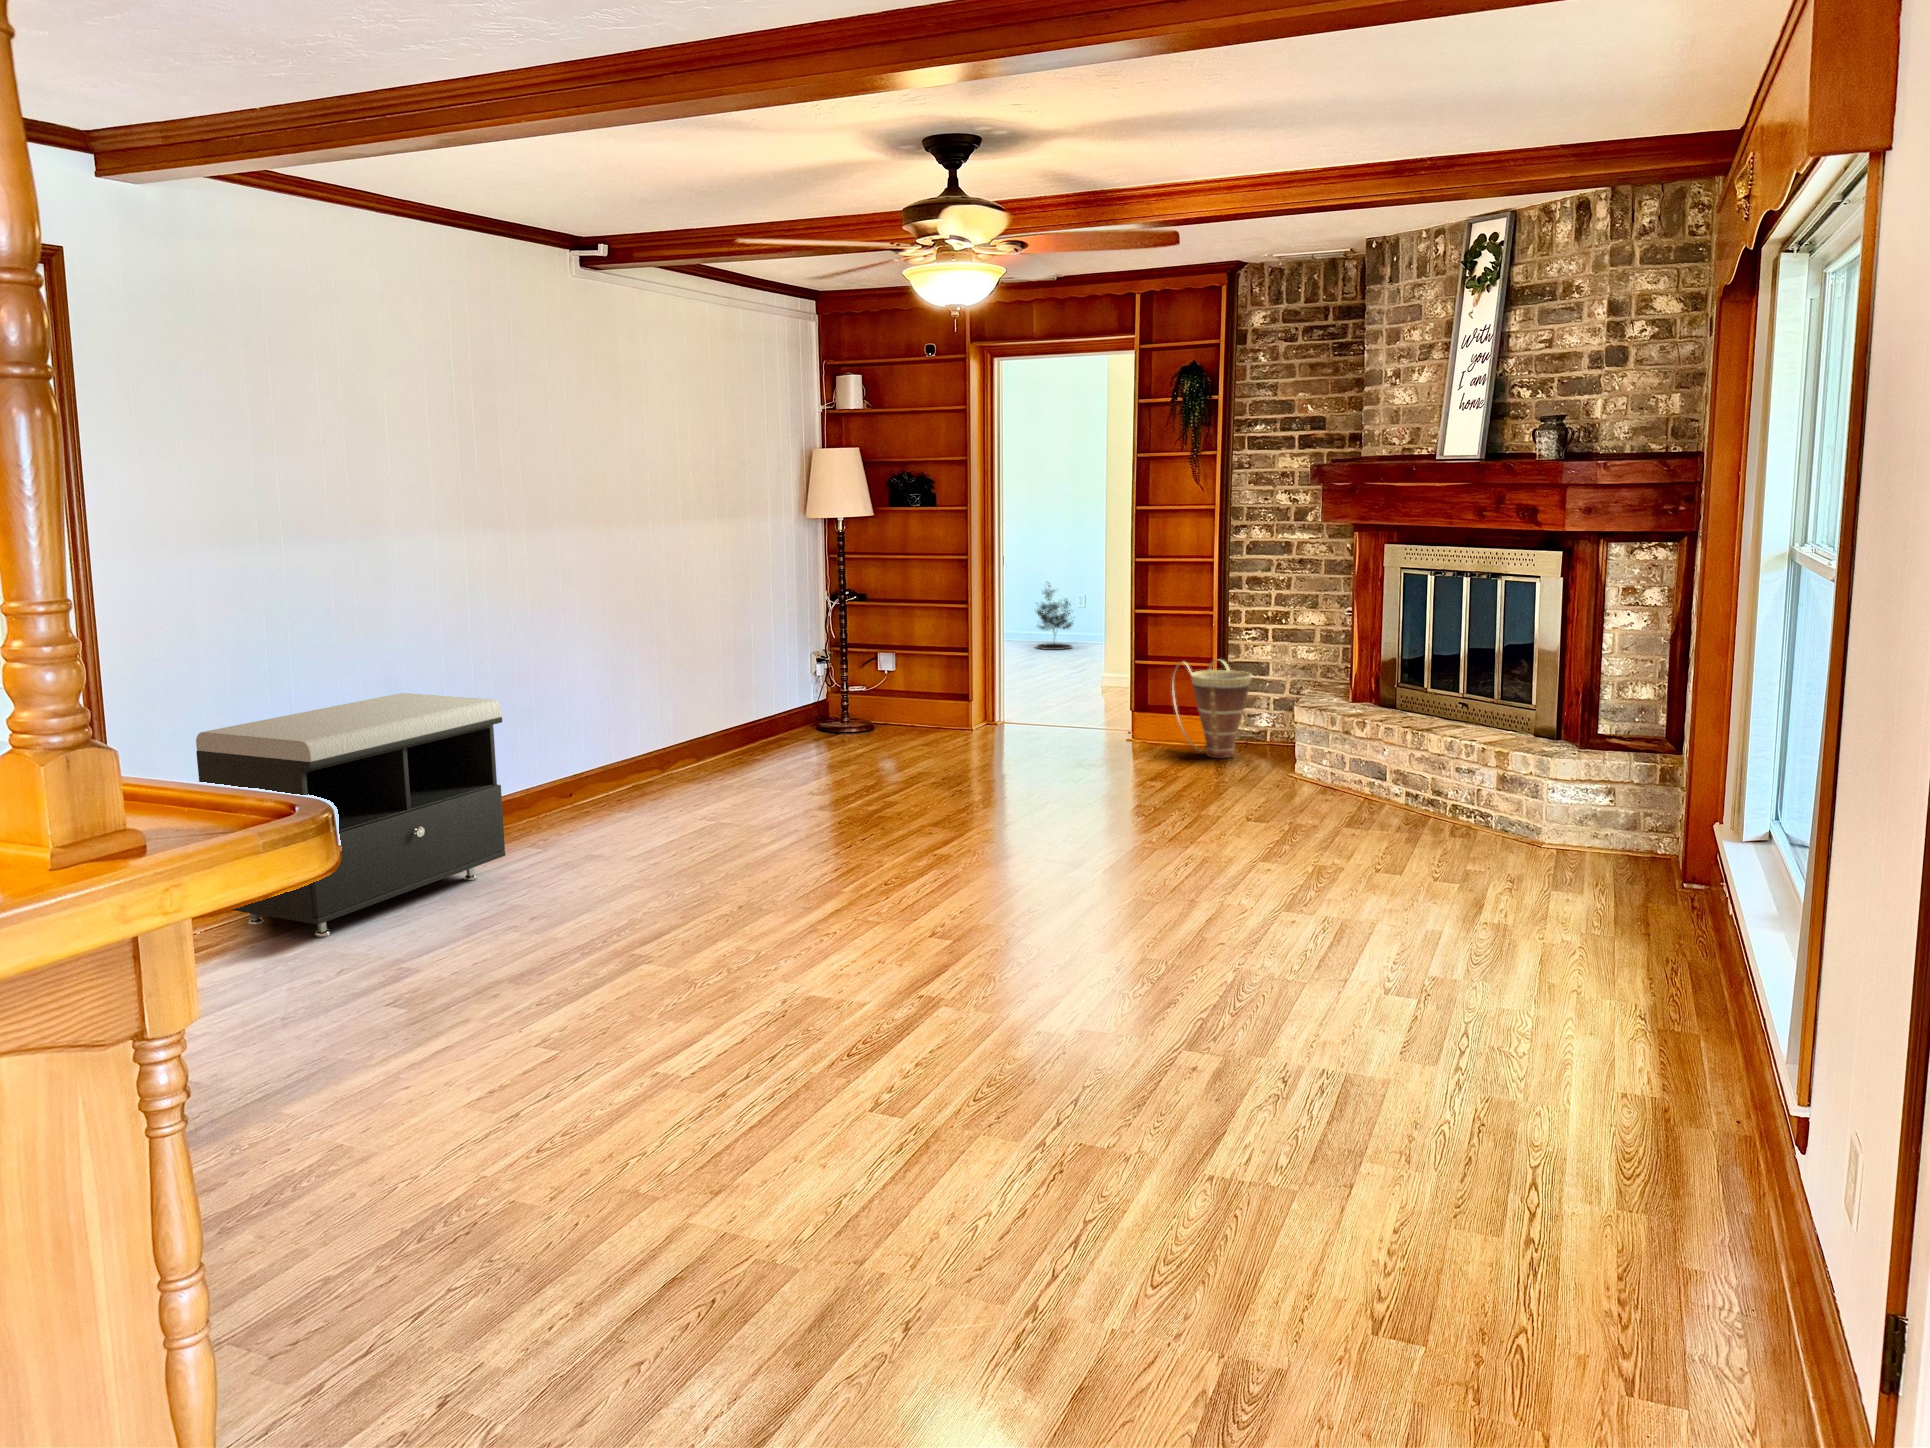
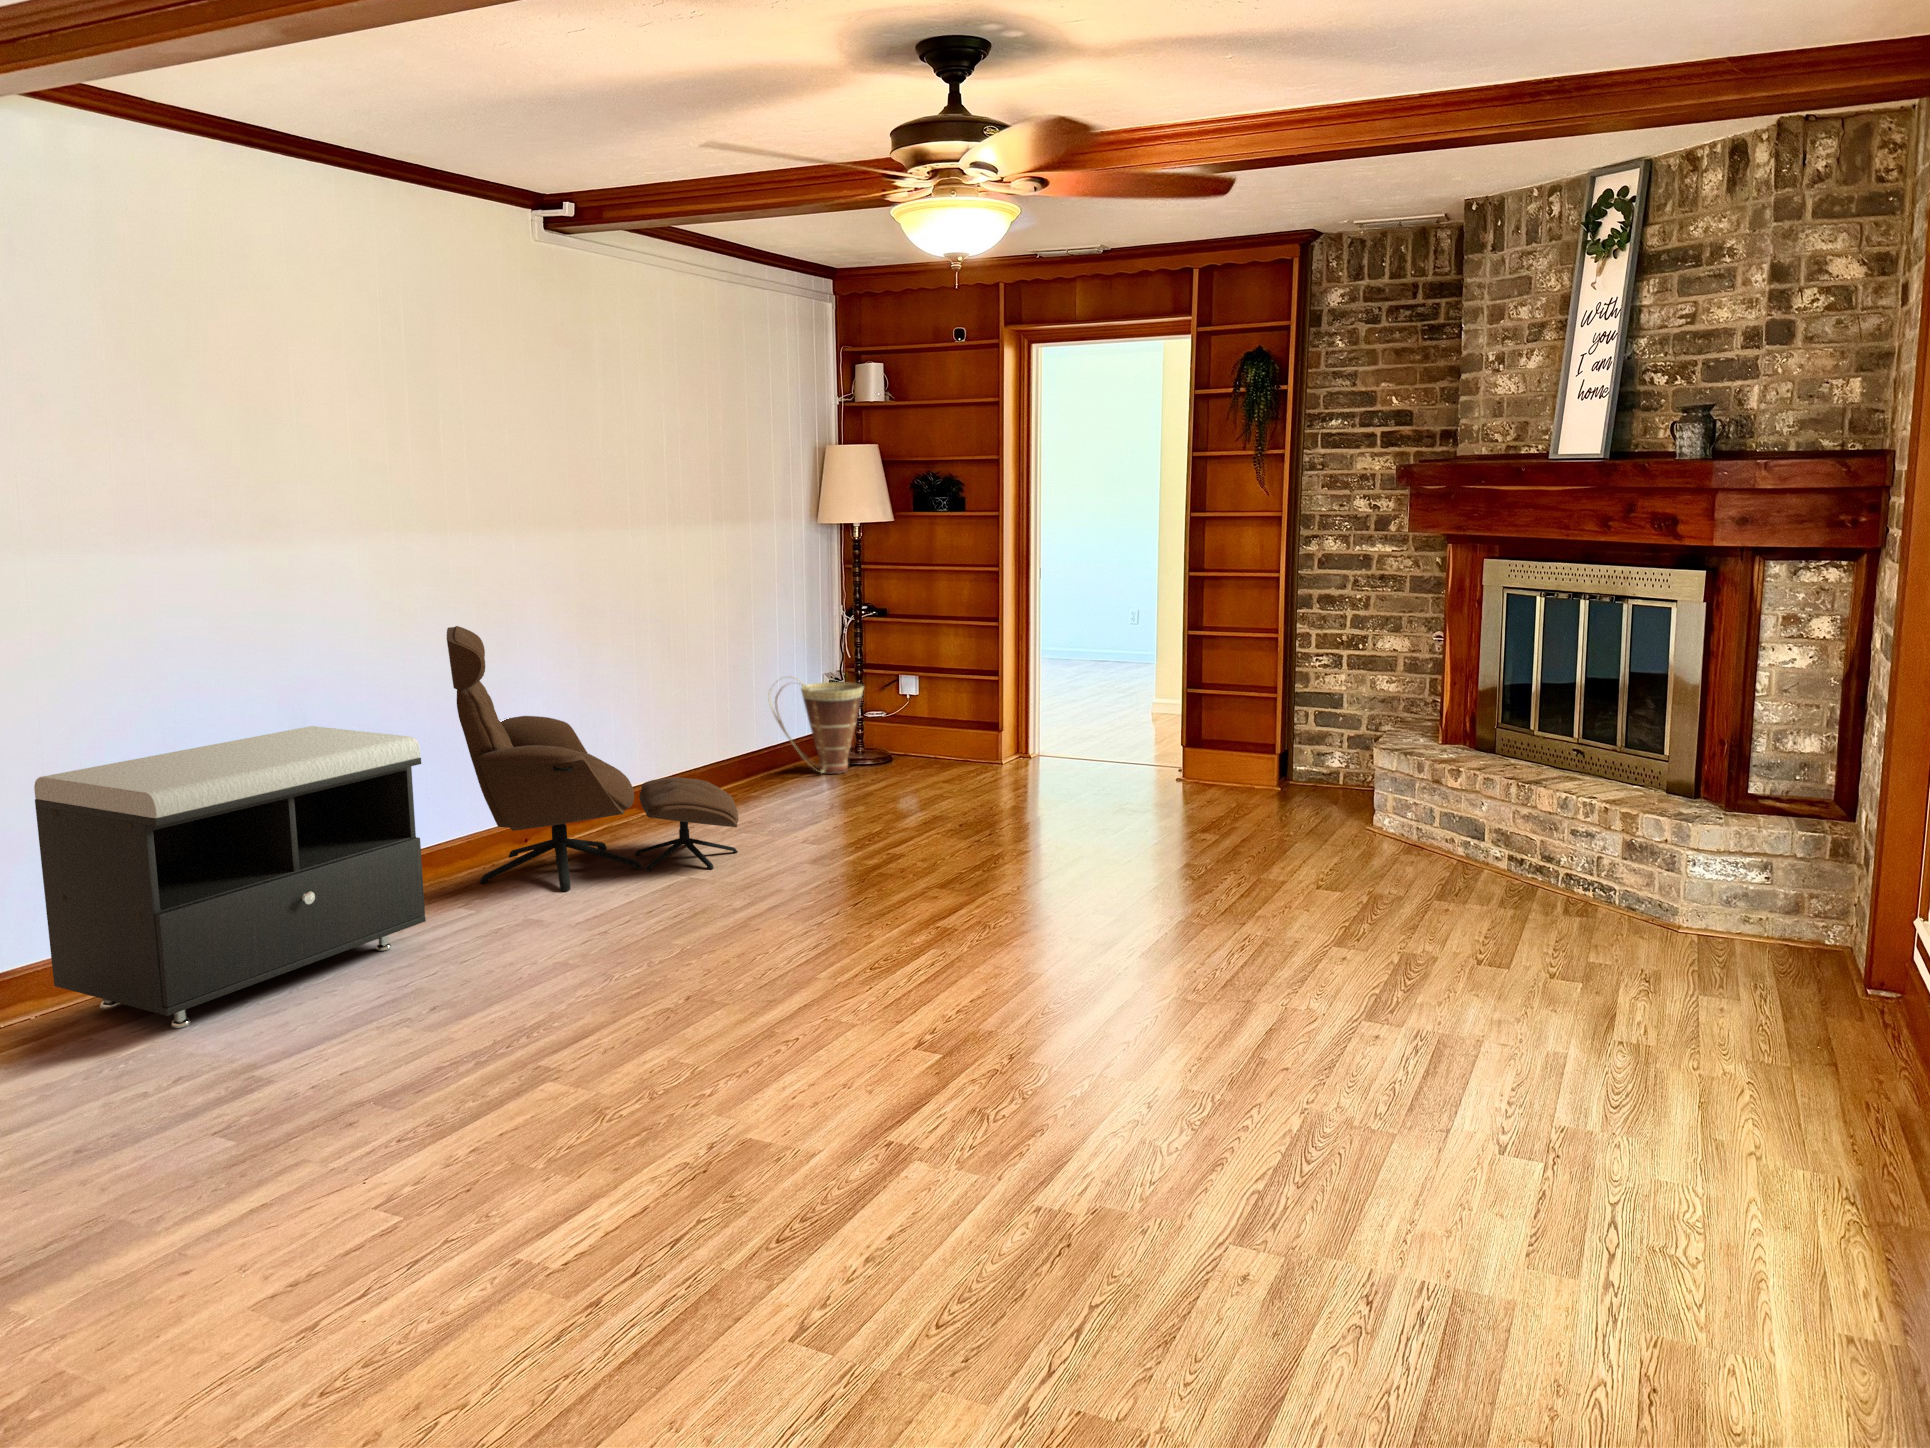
potted tree: present [1036,583,1075,650] -> none [1082,593,1128,669]
lounge chair: none [503,609,755,834] -> present [447,626,738,891]
basket: present [1172,660,1252,758] -> present [769,682,864,774]

